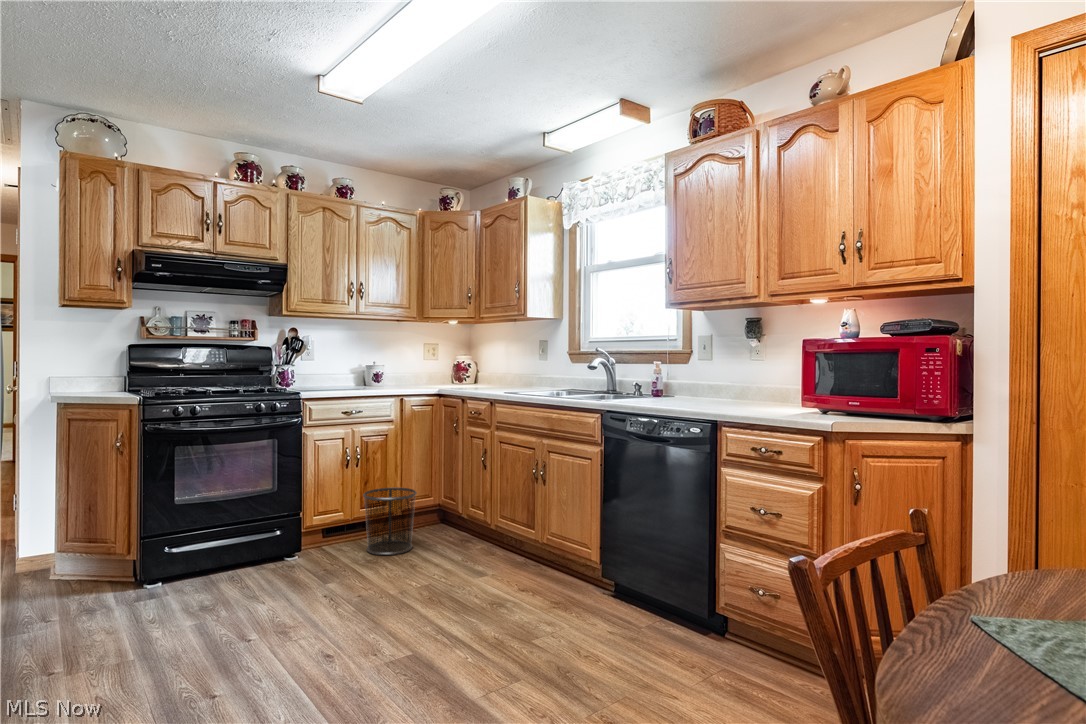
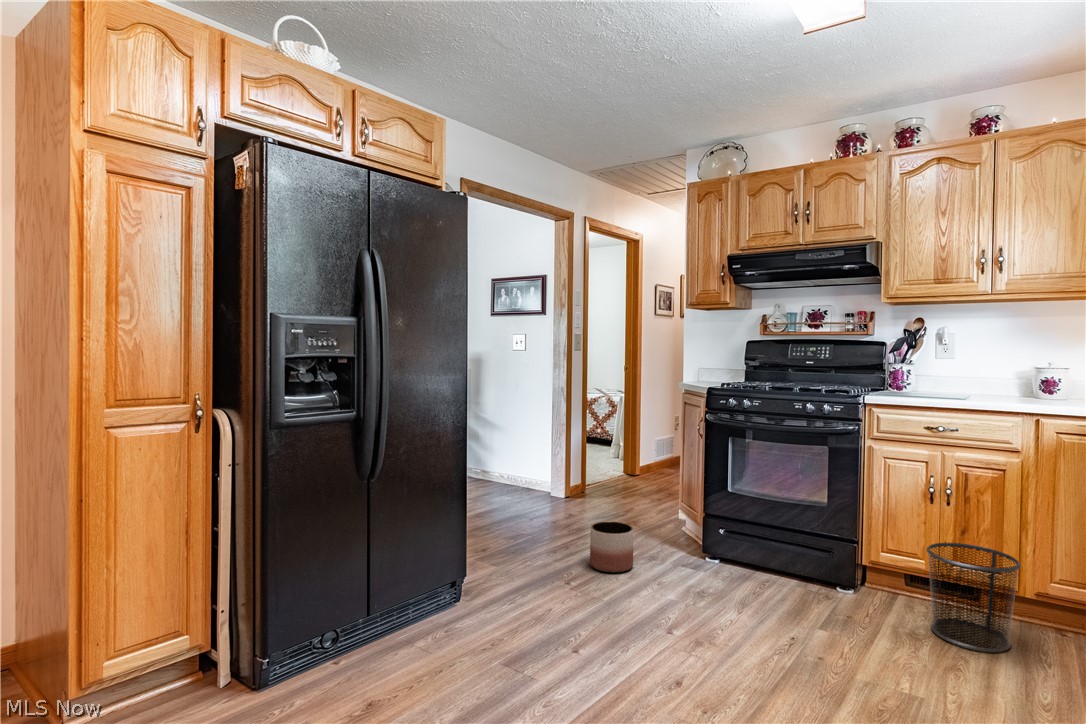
planter: none [28,577,100,649] -> present [590,521,633,573]

